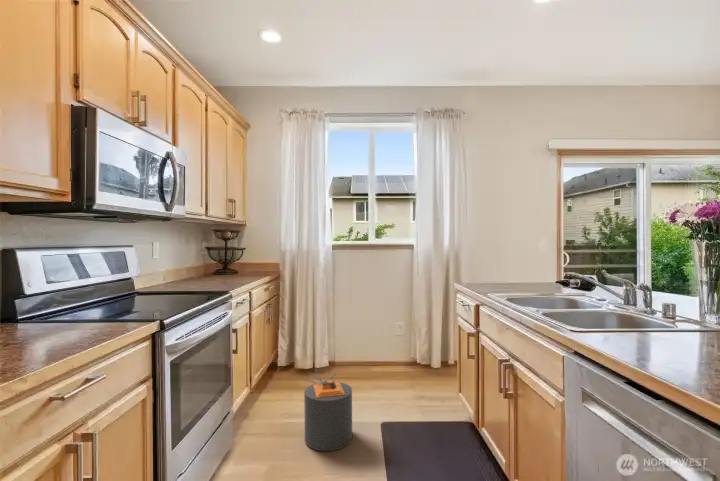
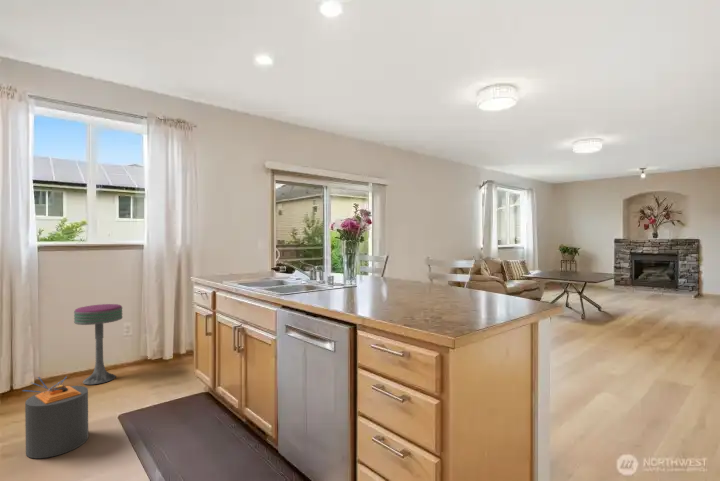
bar stool: none [356,302,394,379] -> present [74,304,122,385]

